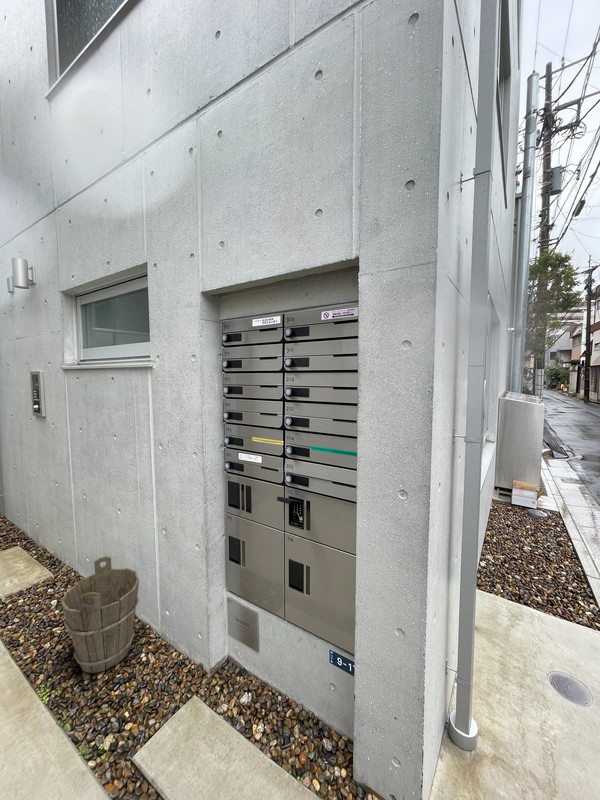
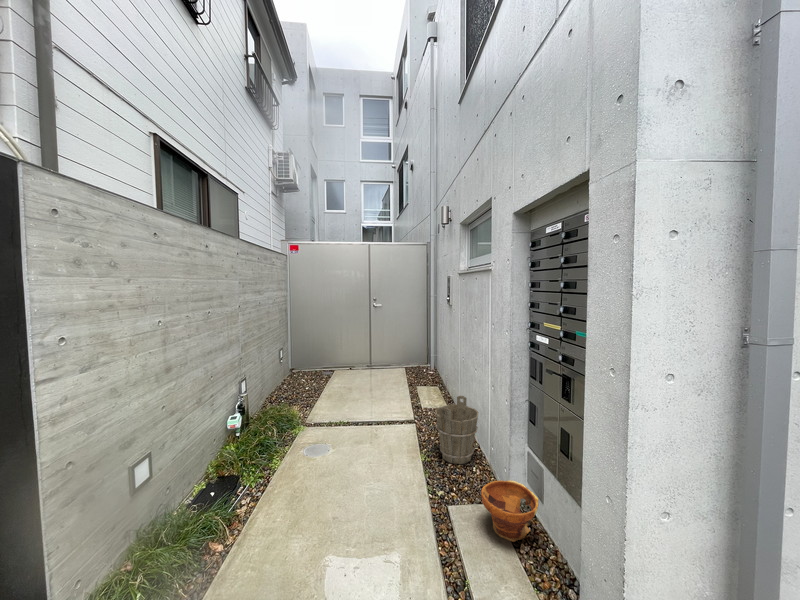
planter: none [191,645,266,742] -> present [481,480,539,542]

